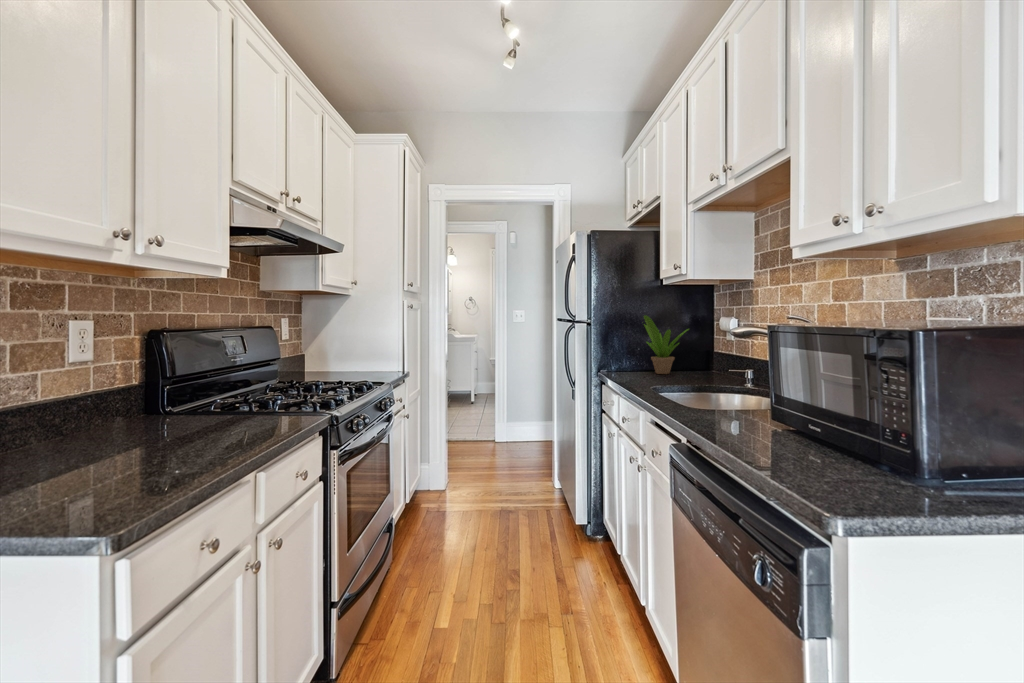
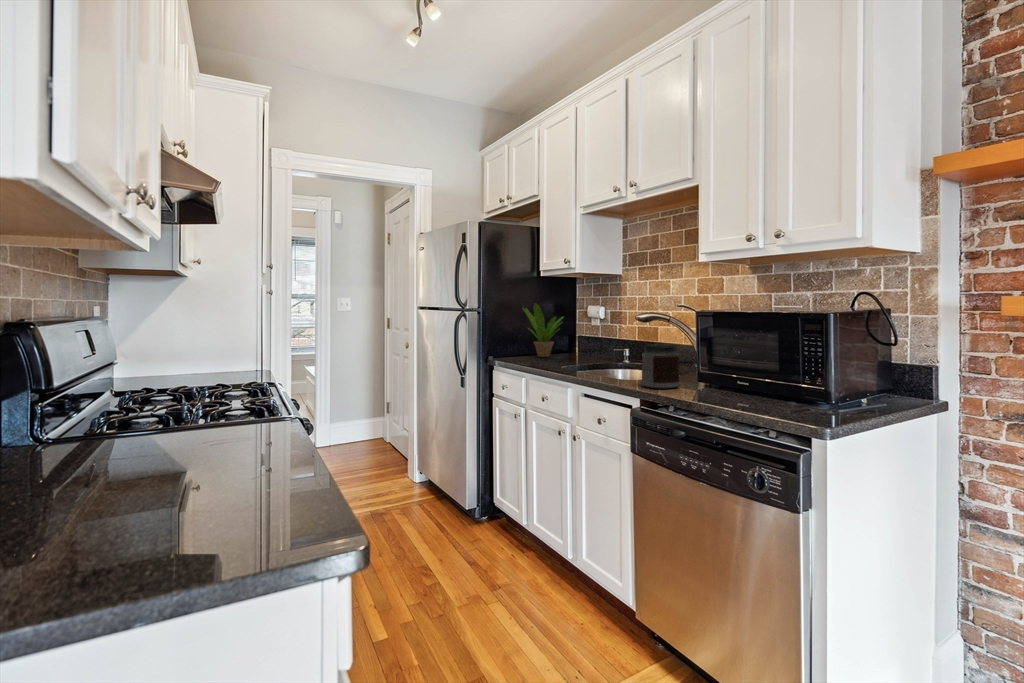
jar: none [700,368,747,425] -> present [641,344,680,388]

